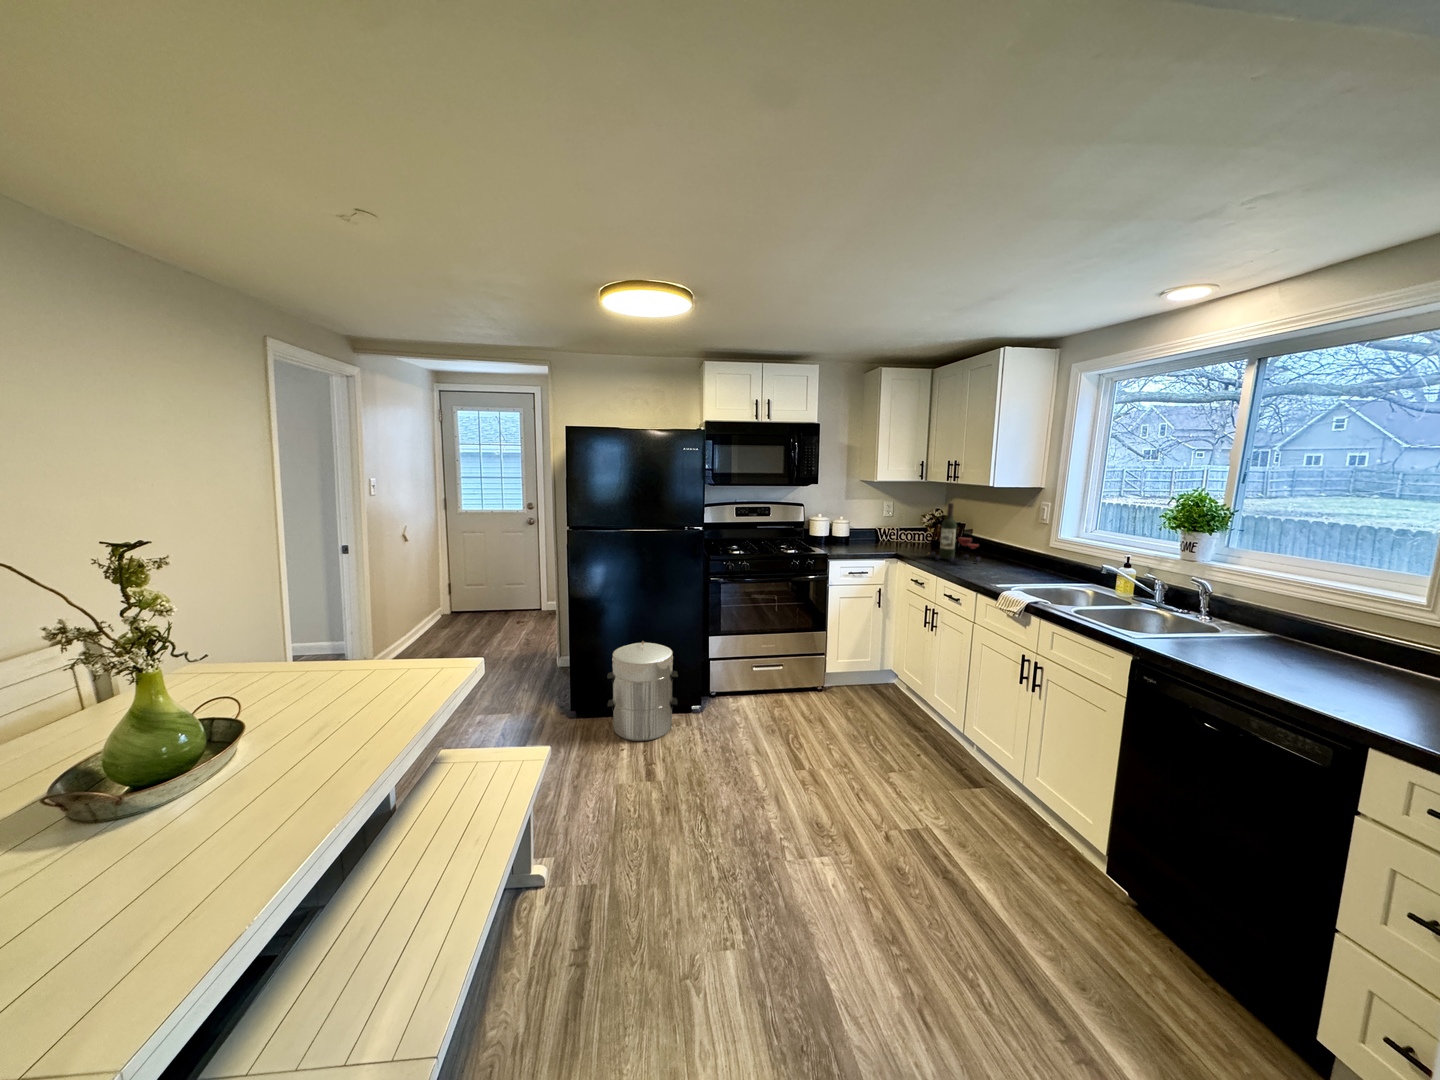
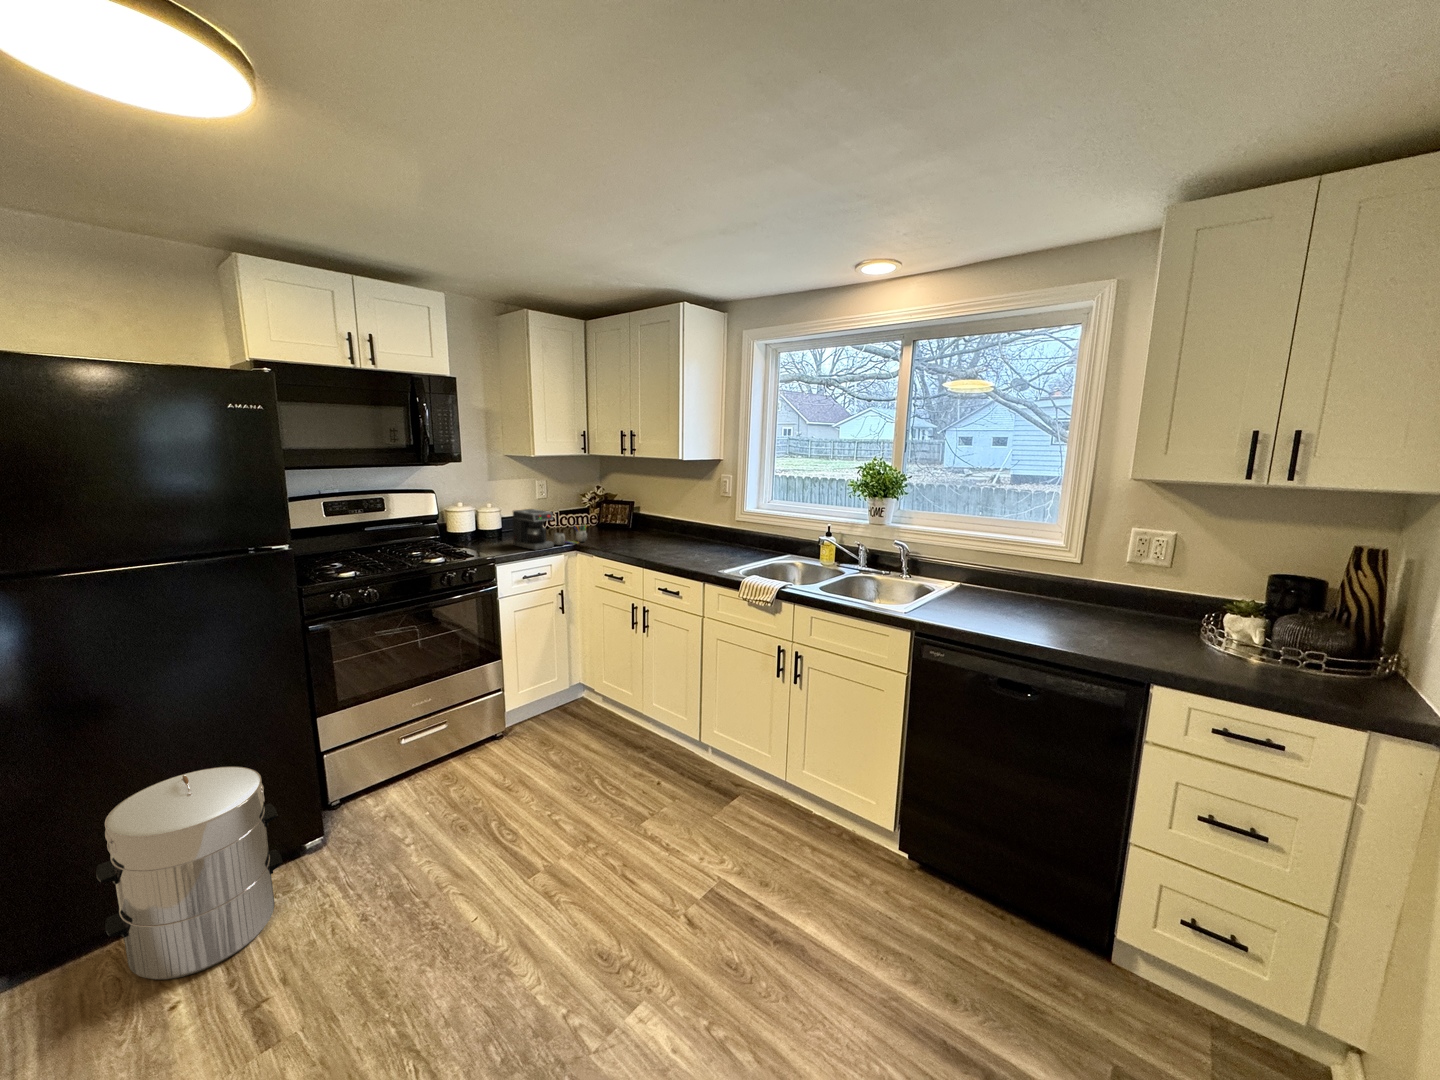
wine bottle: present [927,503,980,563] -> none [614,477,678,548]
coffee maker: none [846,524,906,554] -> present [513,509,587,550]

